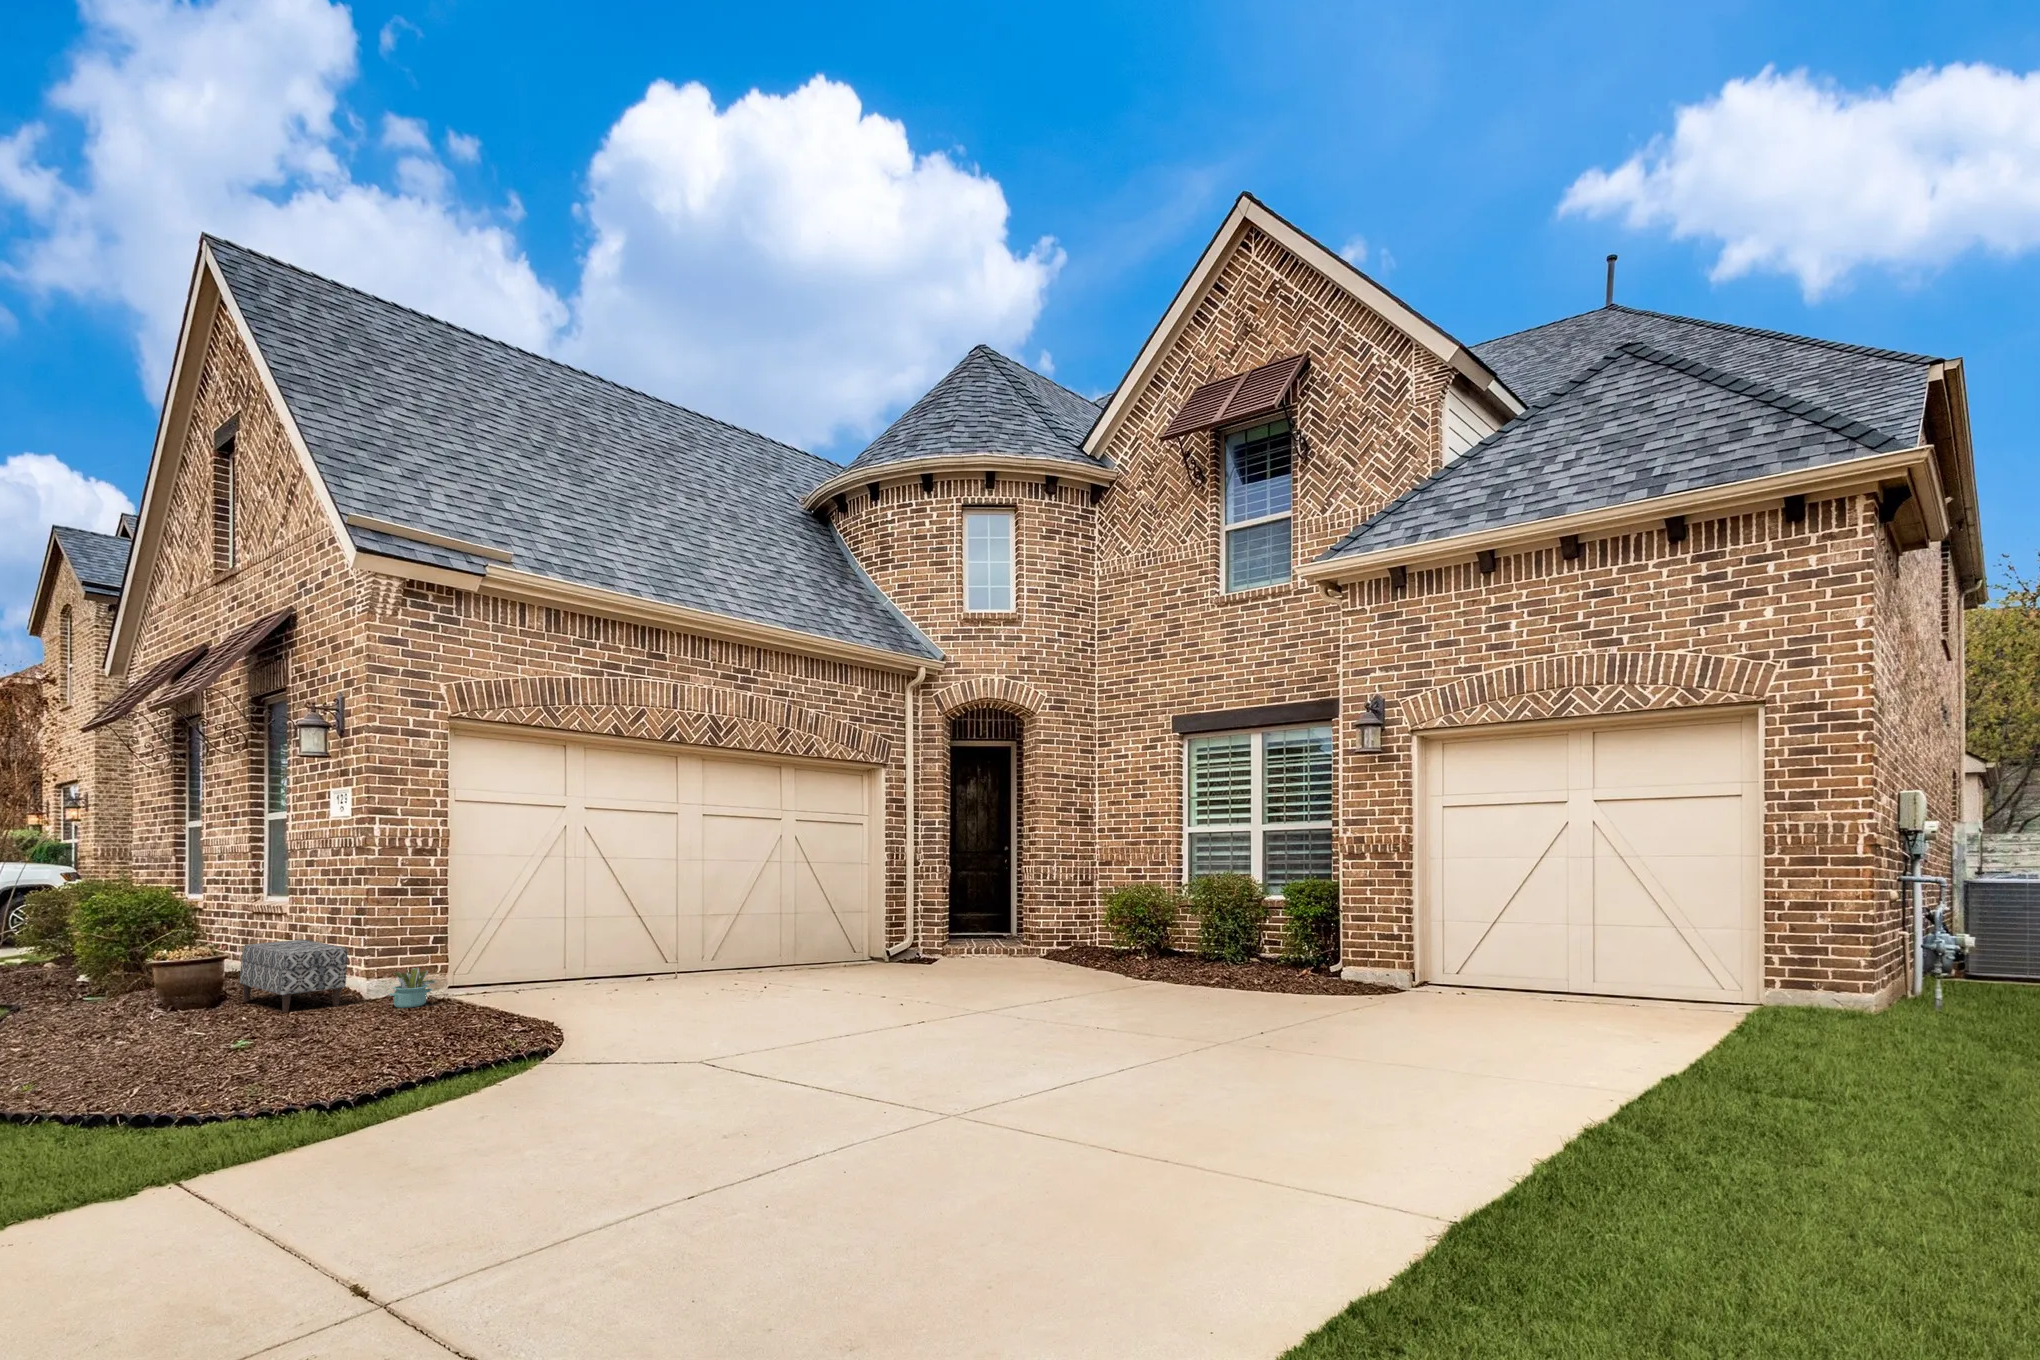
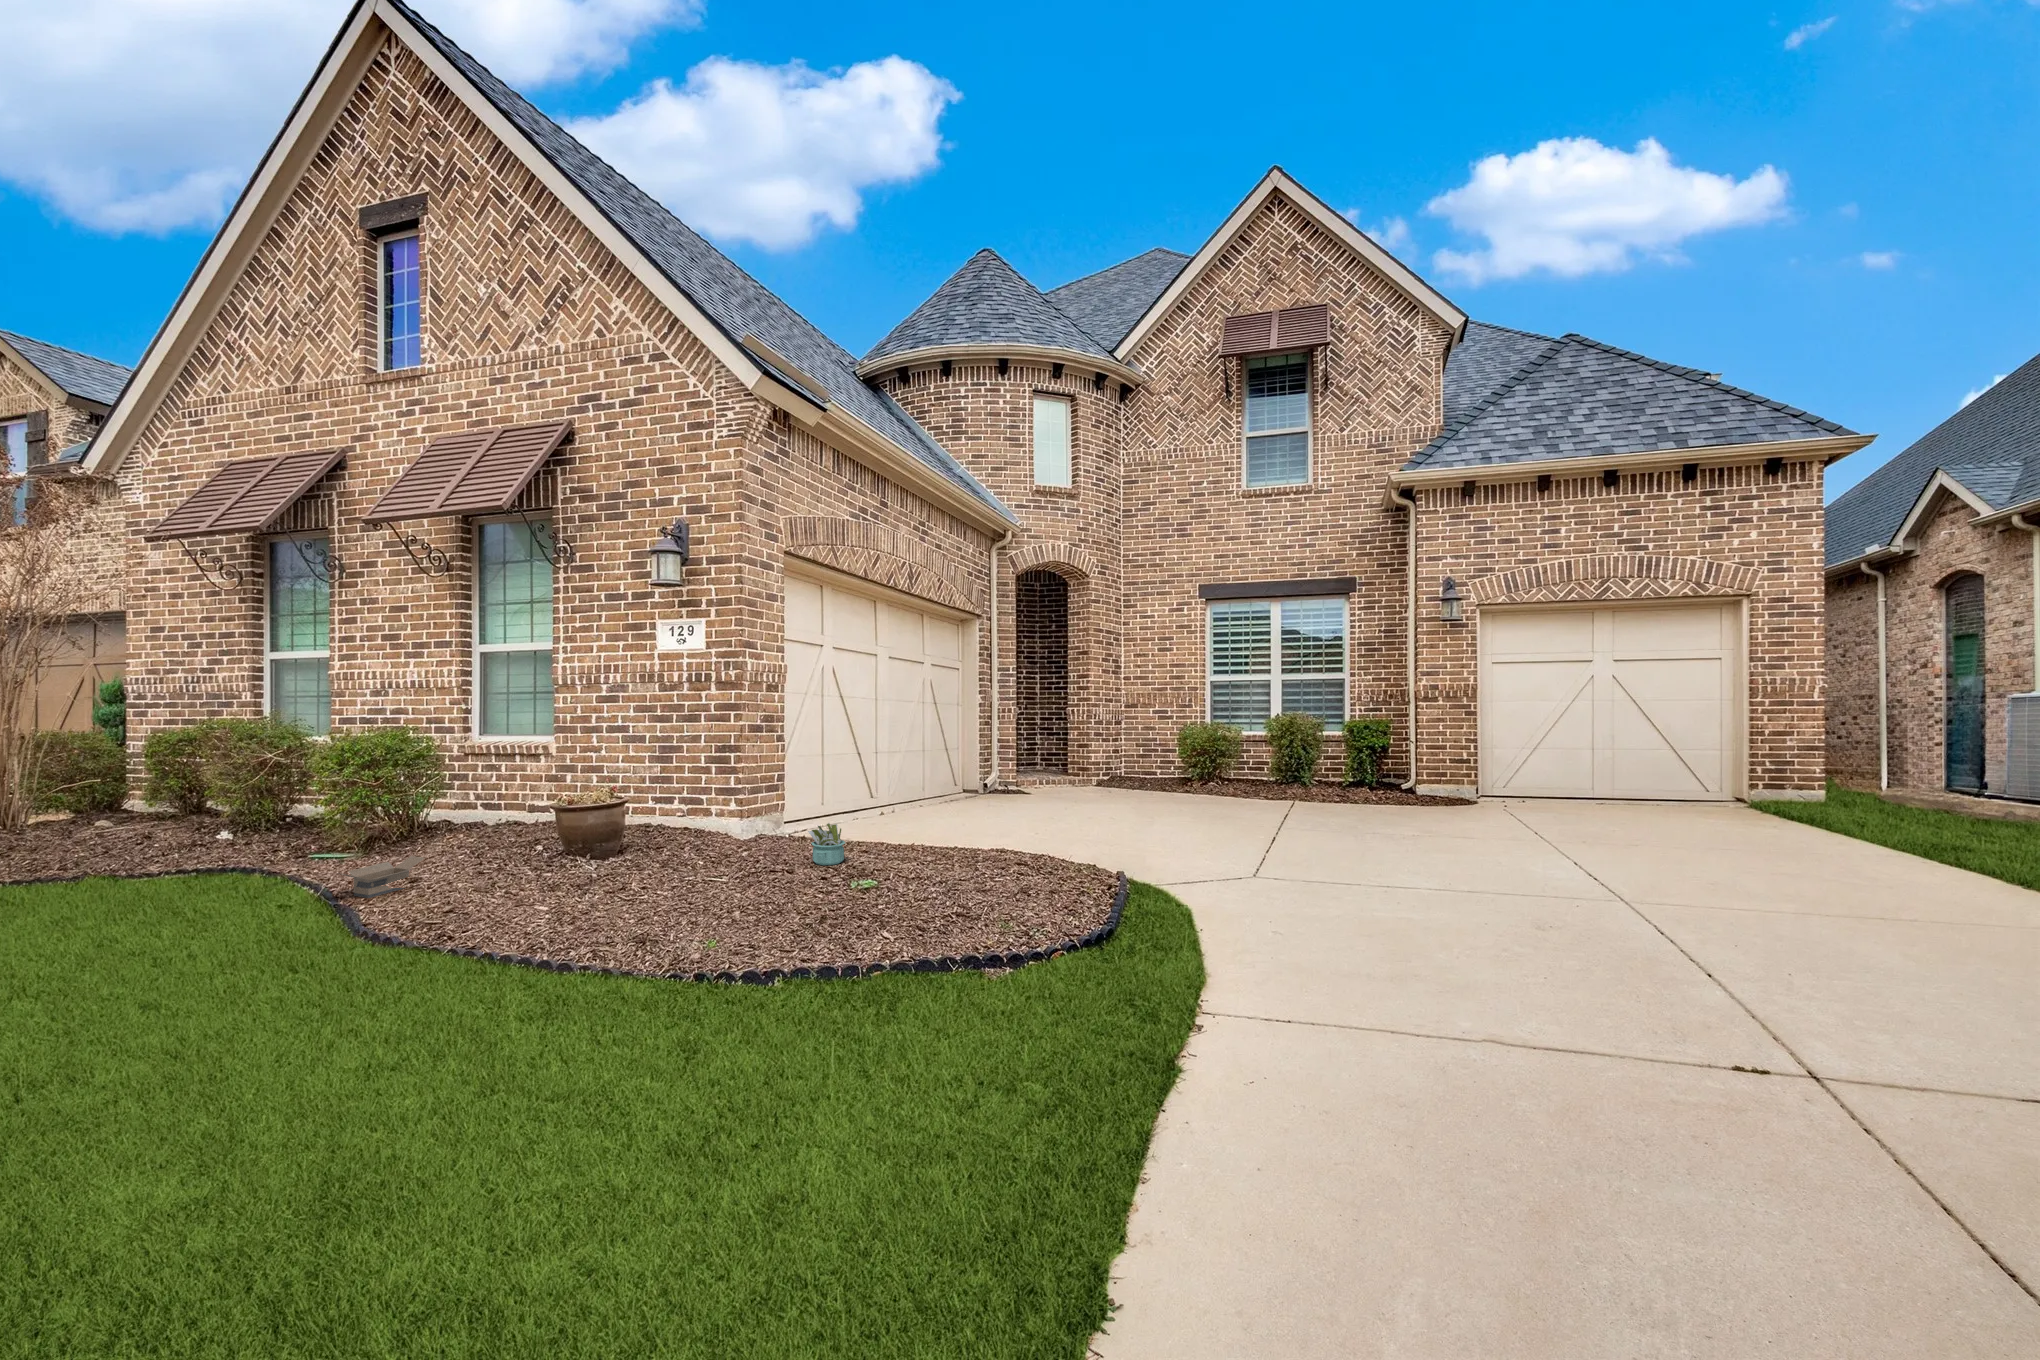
bench: present [240,940,347,1013] -> none [605,802,755,884]
cardboard box: none [50,974,131,1003] -> present [341,856,424,898]

